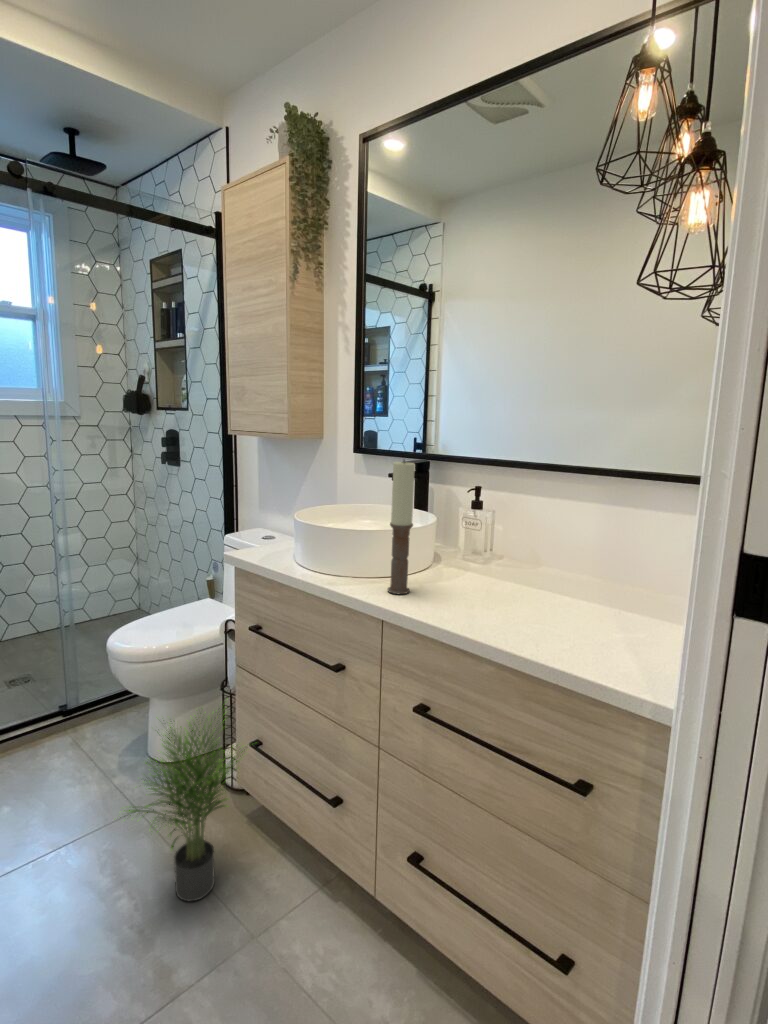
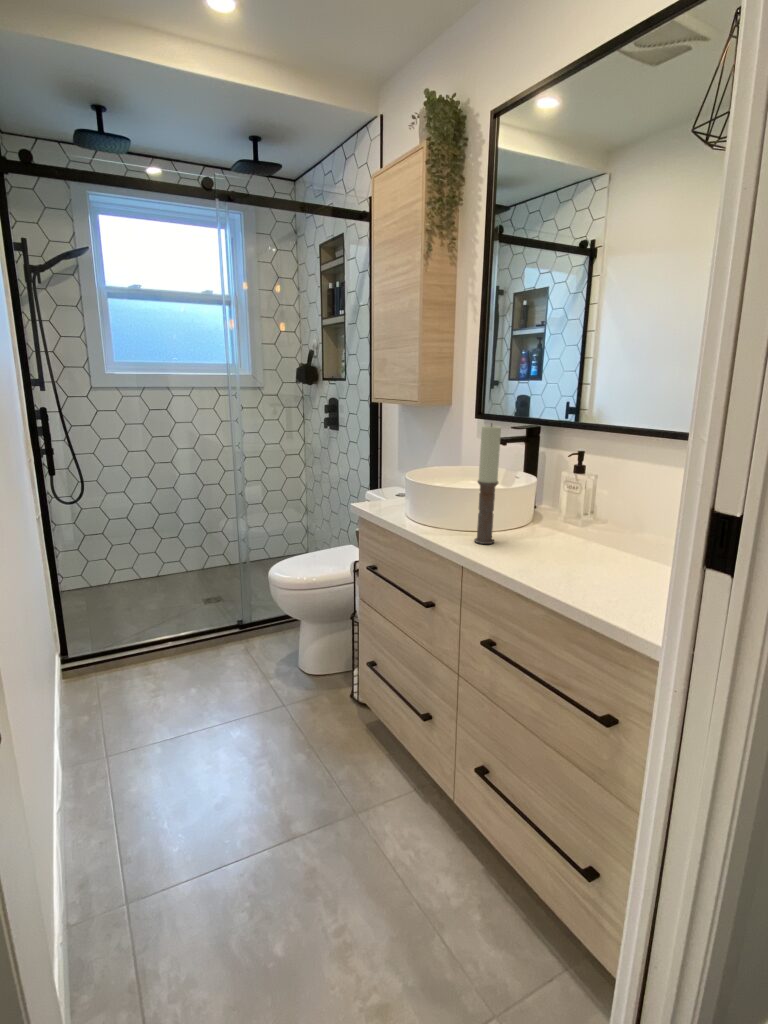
potted plant: present [129,704,243,901] -> none [254,622,370,779]

